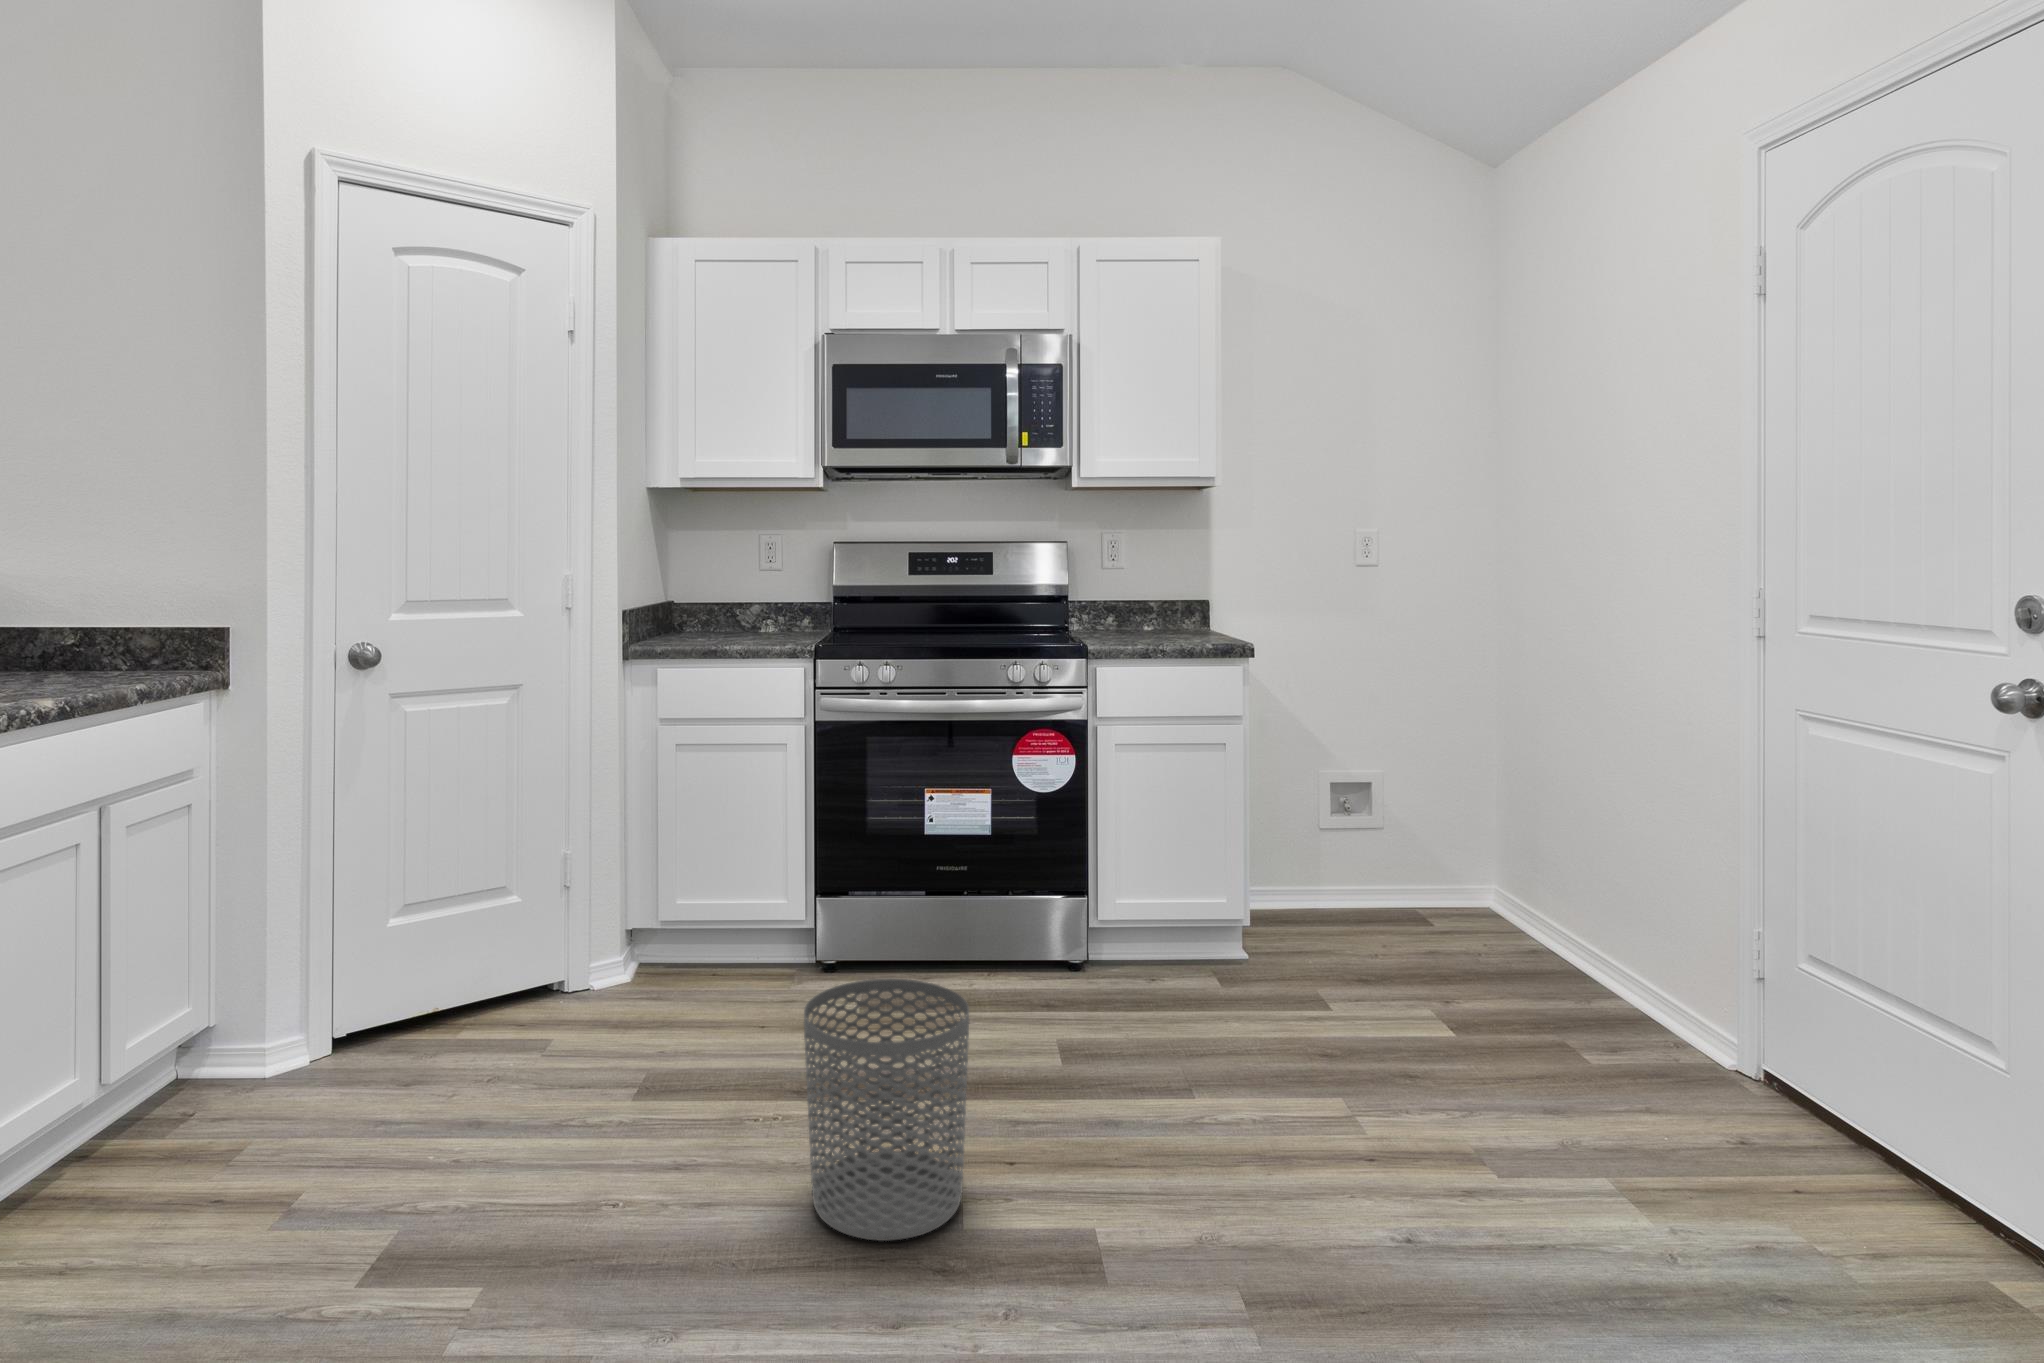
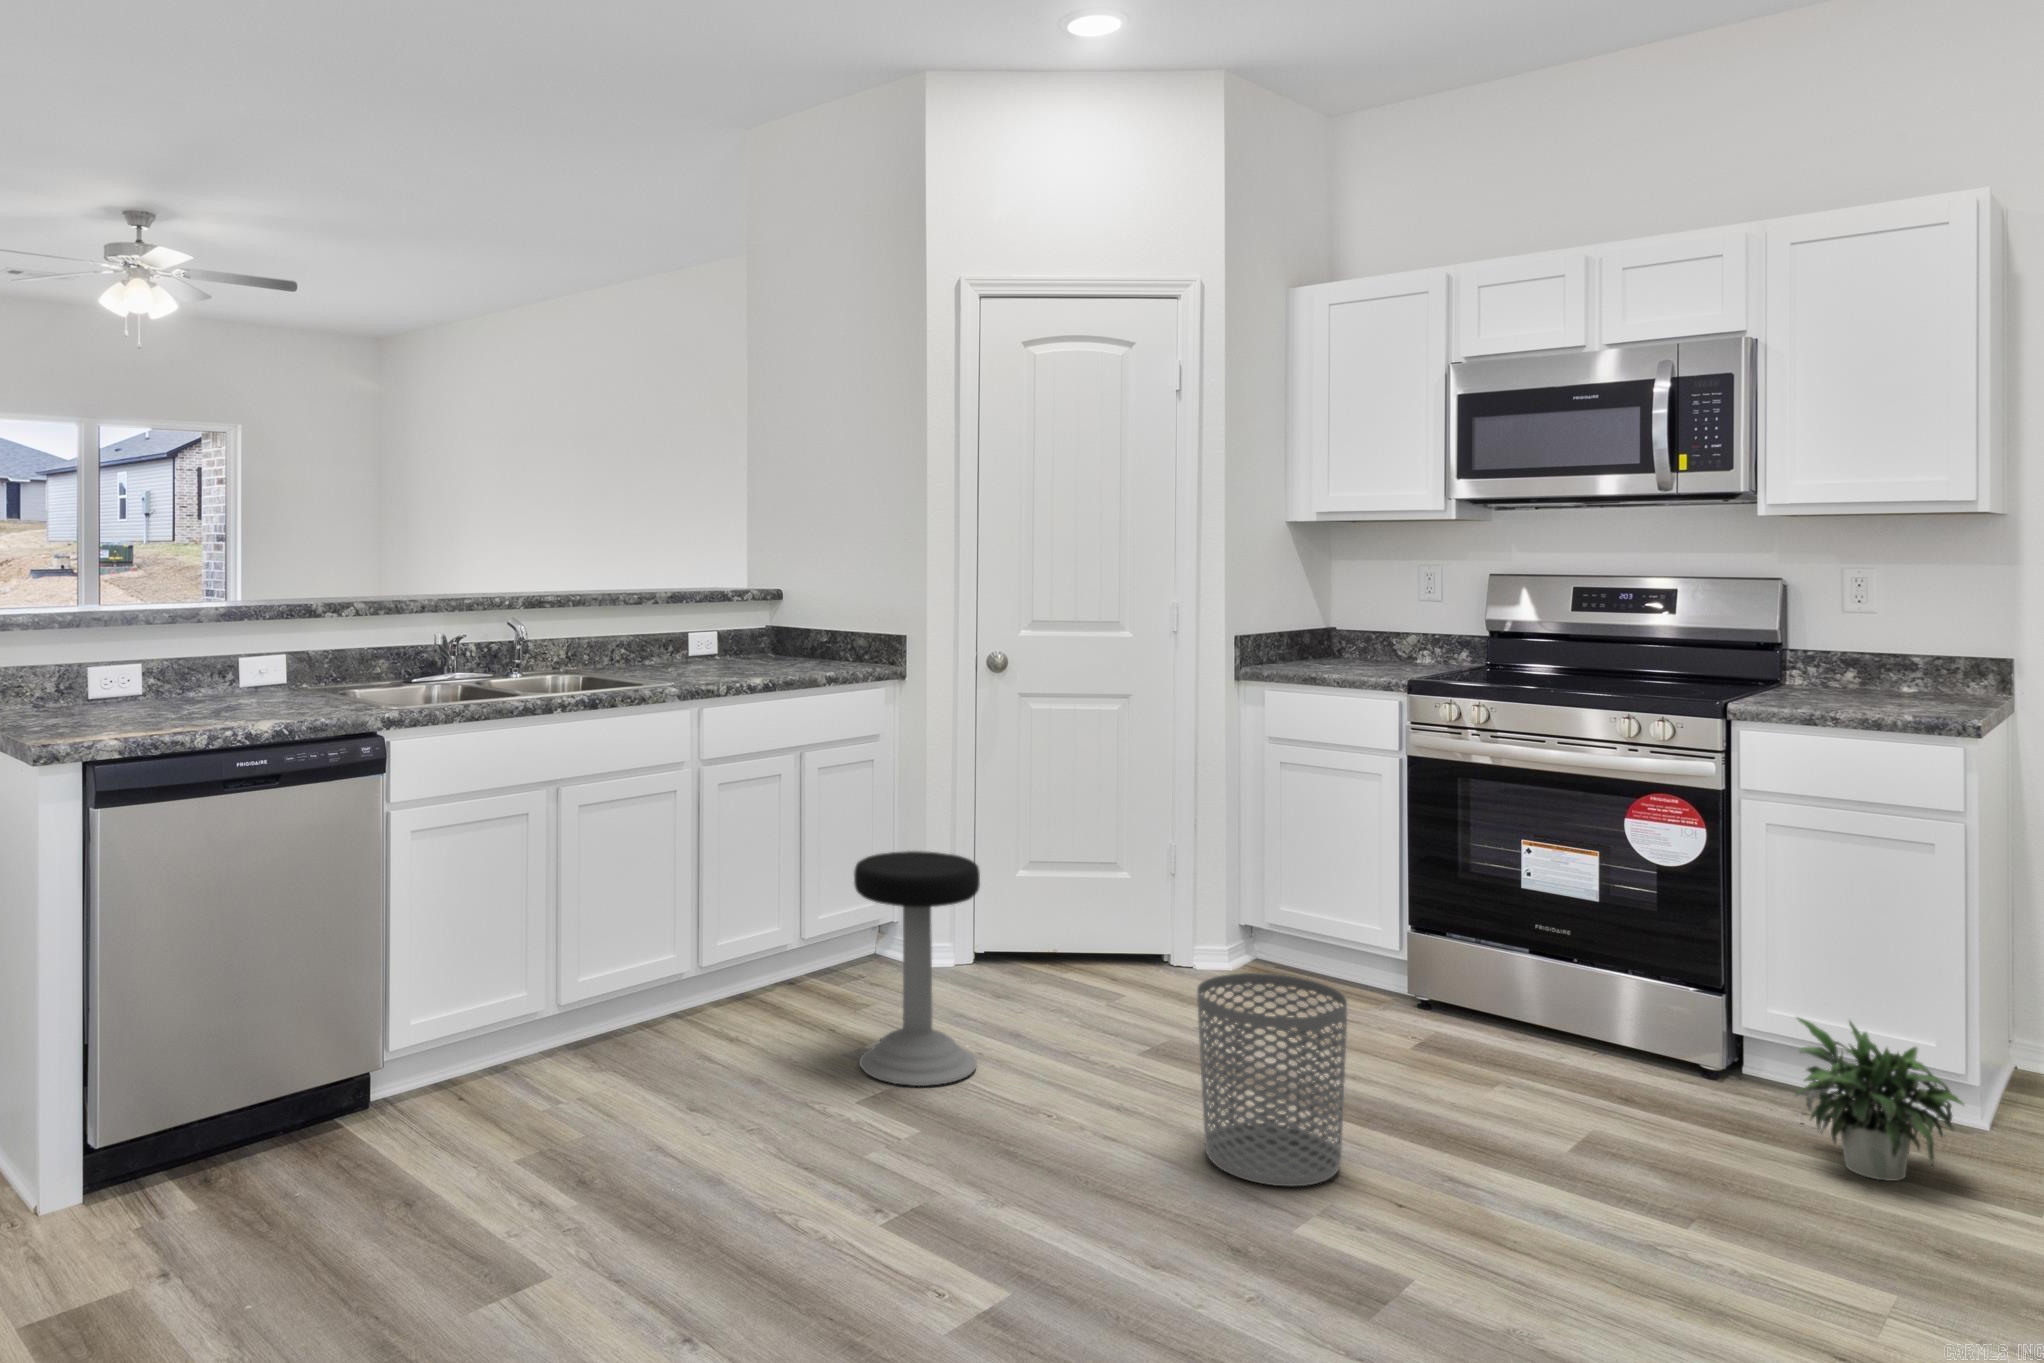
potted plant: none [1167,896,1317,1026] -> present [1796,1018,1964,1181]
stool: none [266,920,462,1284] -> present [854,851,980,1086]

